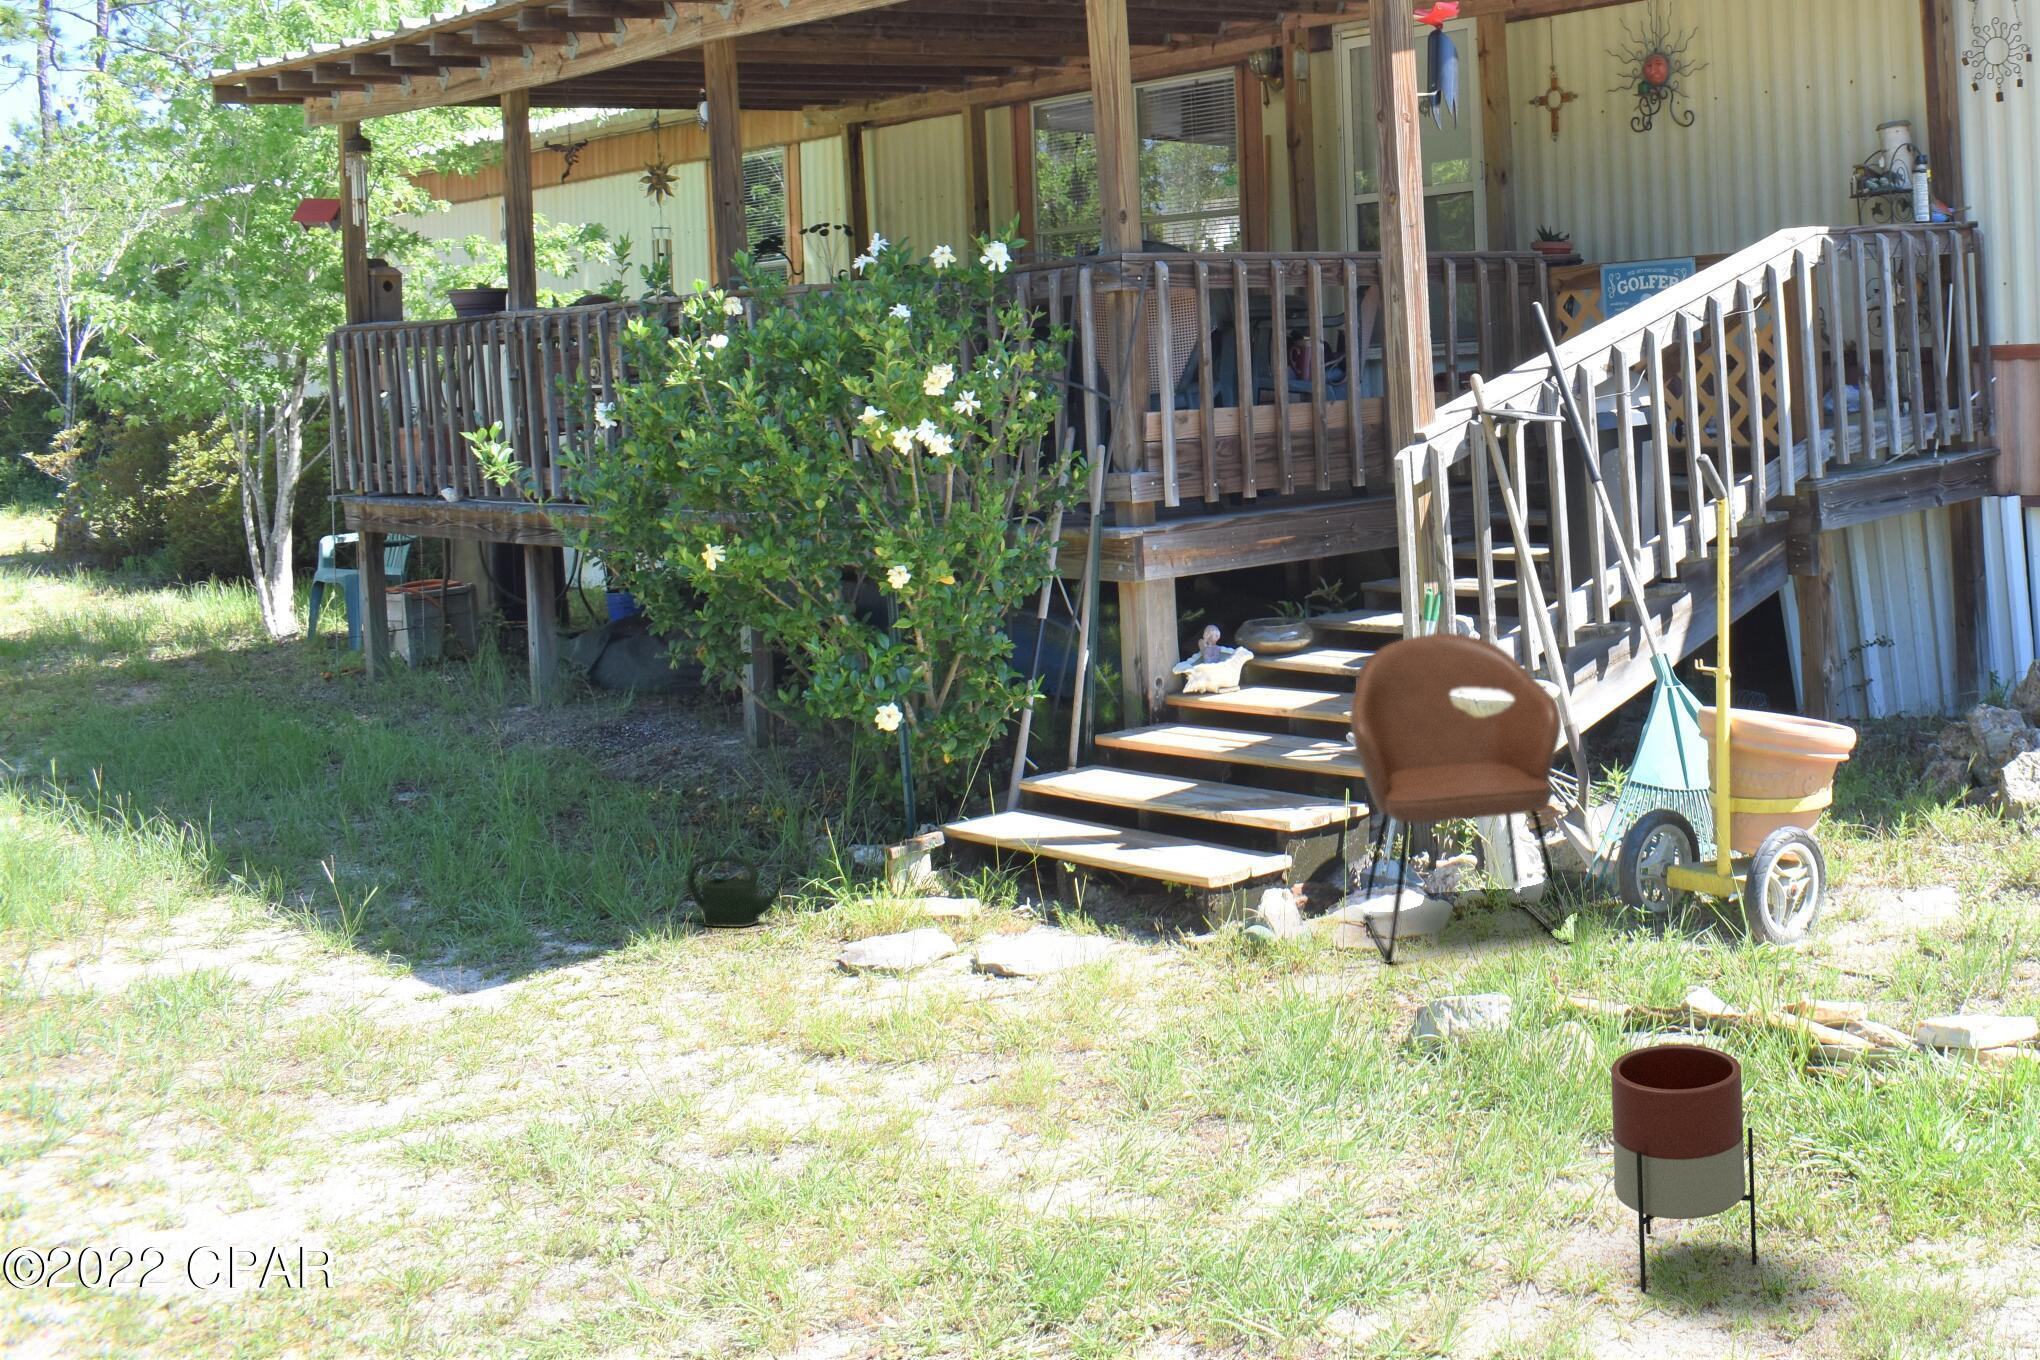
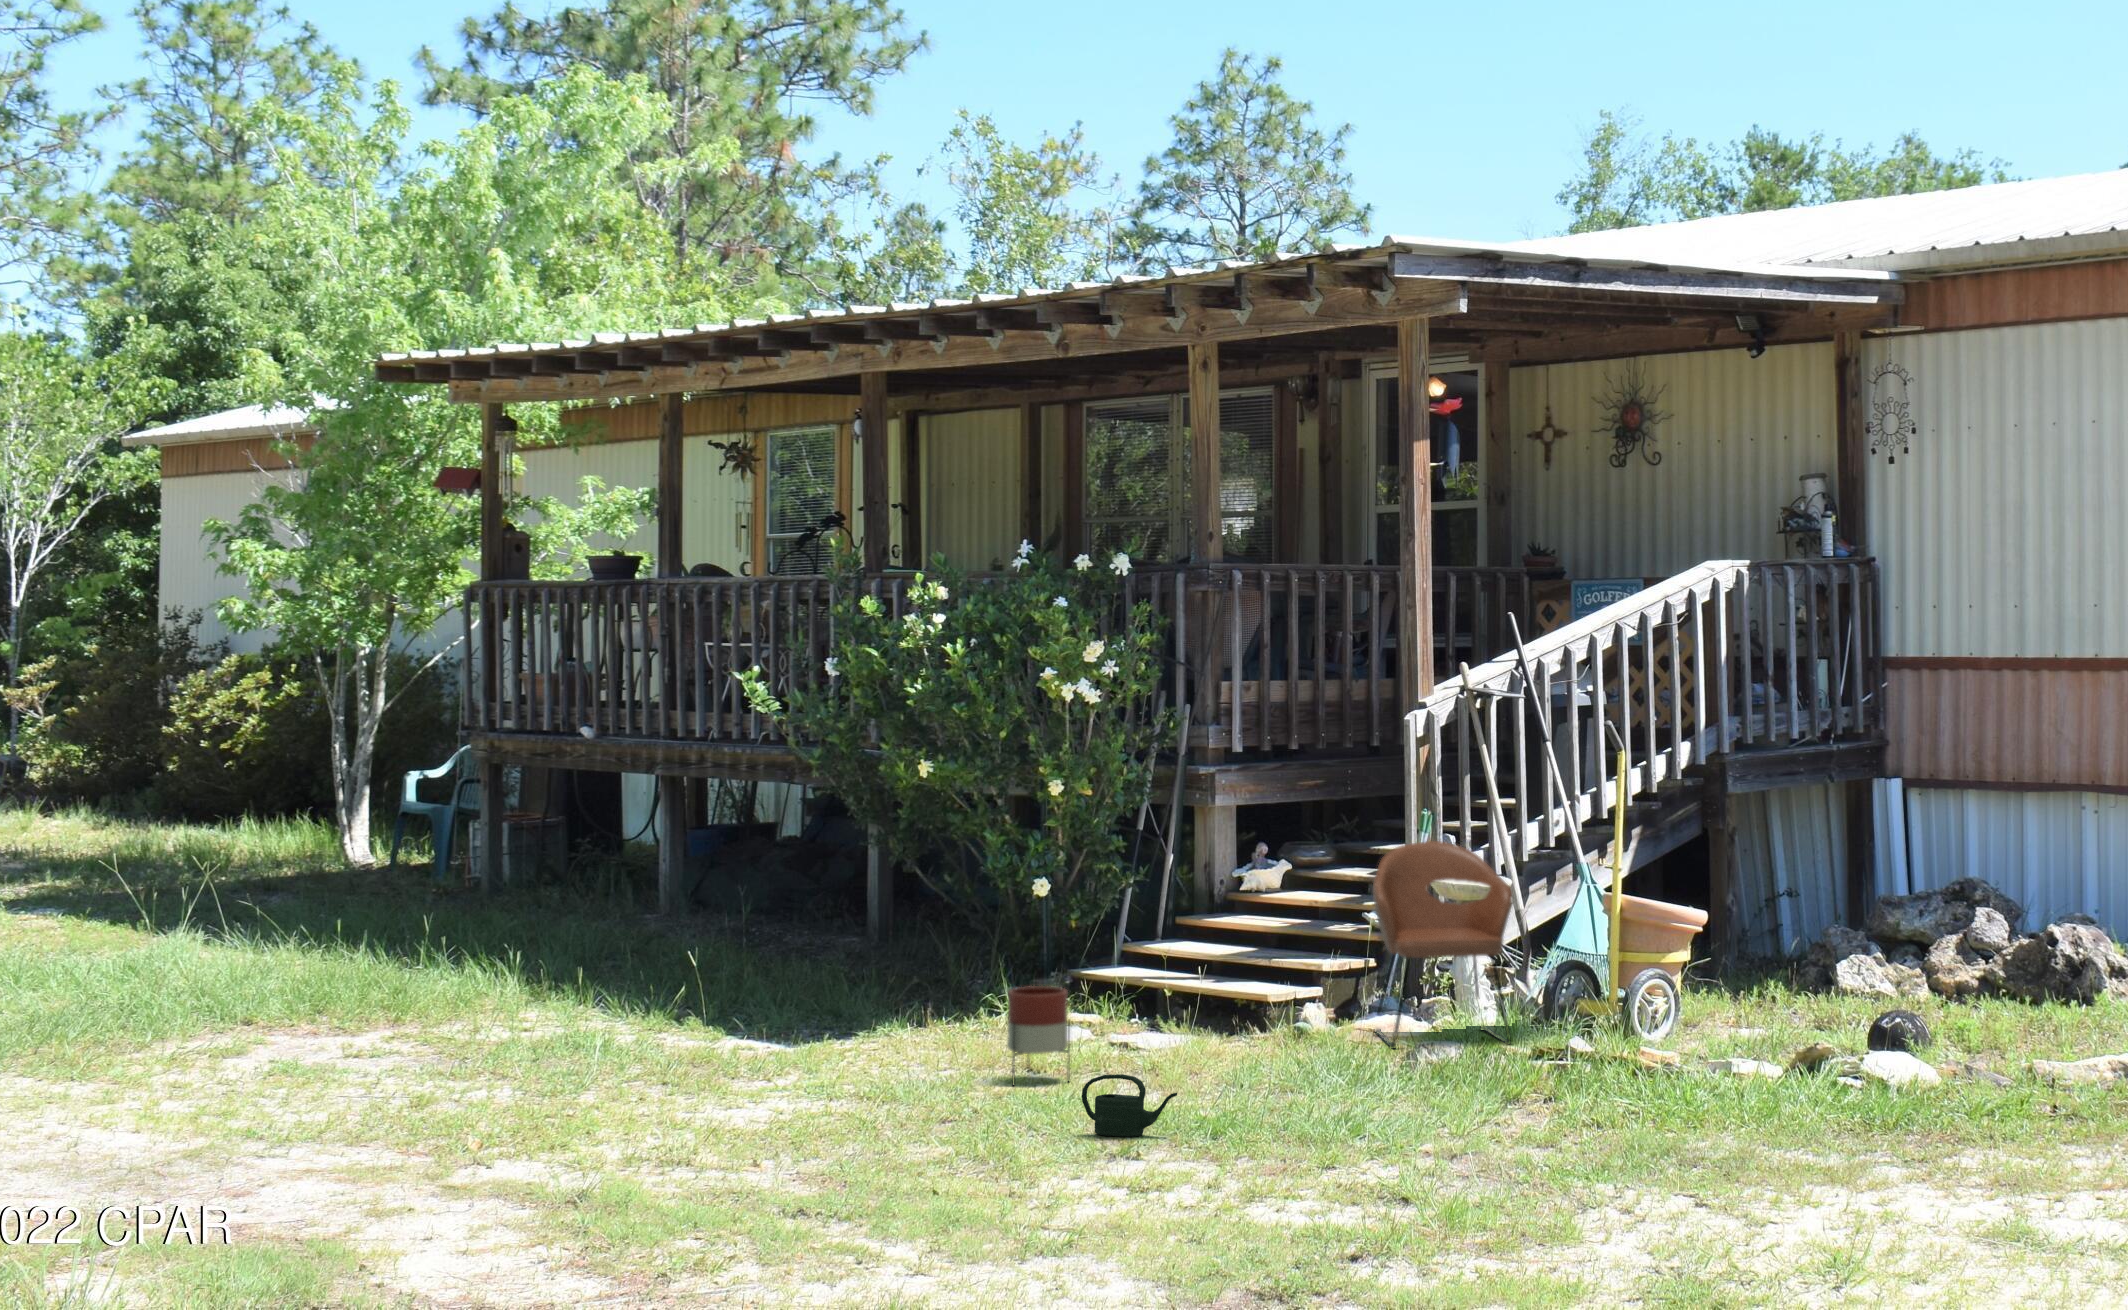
watering can: present [687,856,792,927] -> present [1082,1074,1177,1137]
planter: present [1611,1045,1757,1292] -> present [1007,986,1070,1085]

